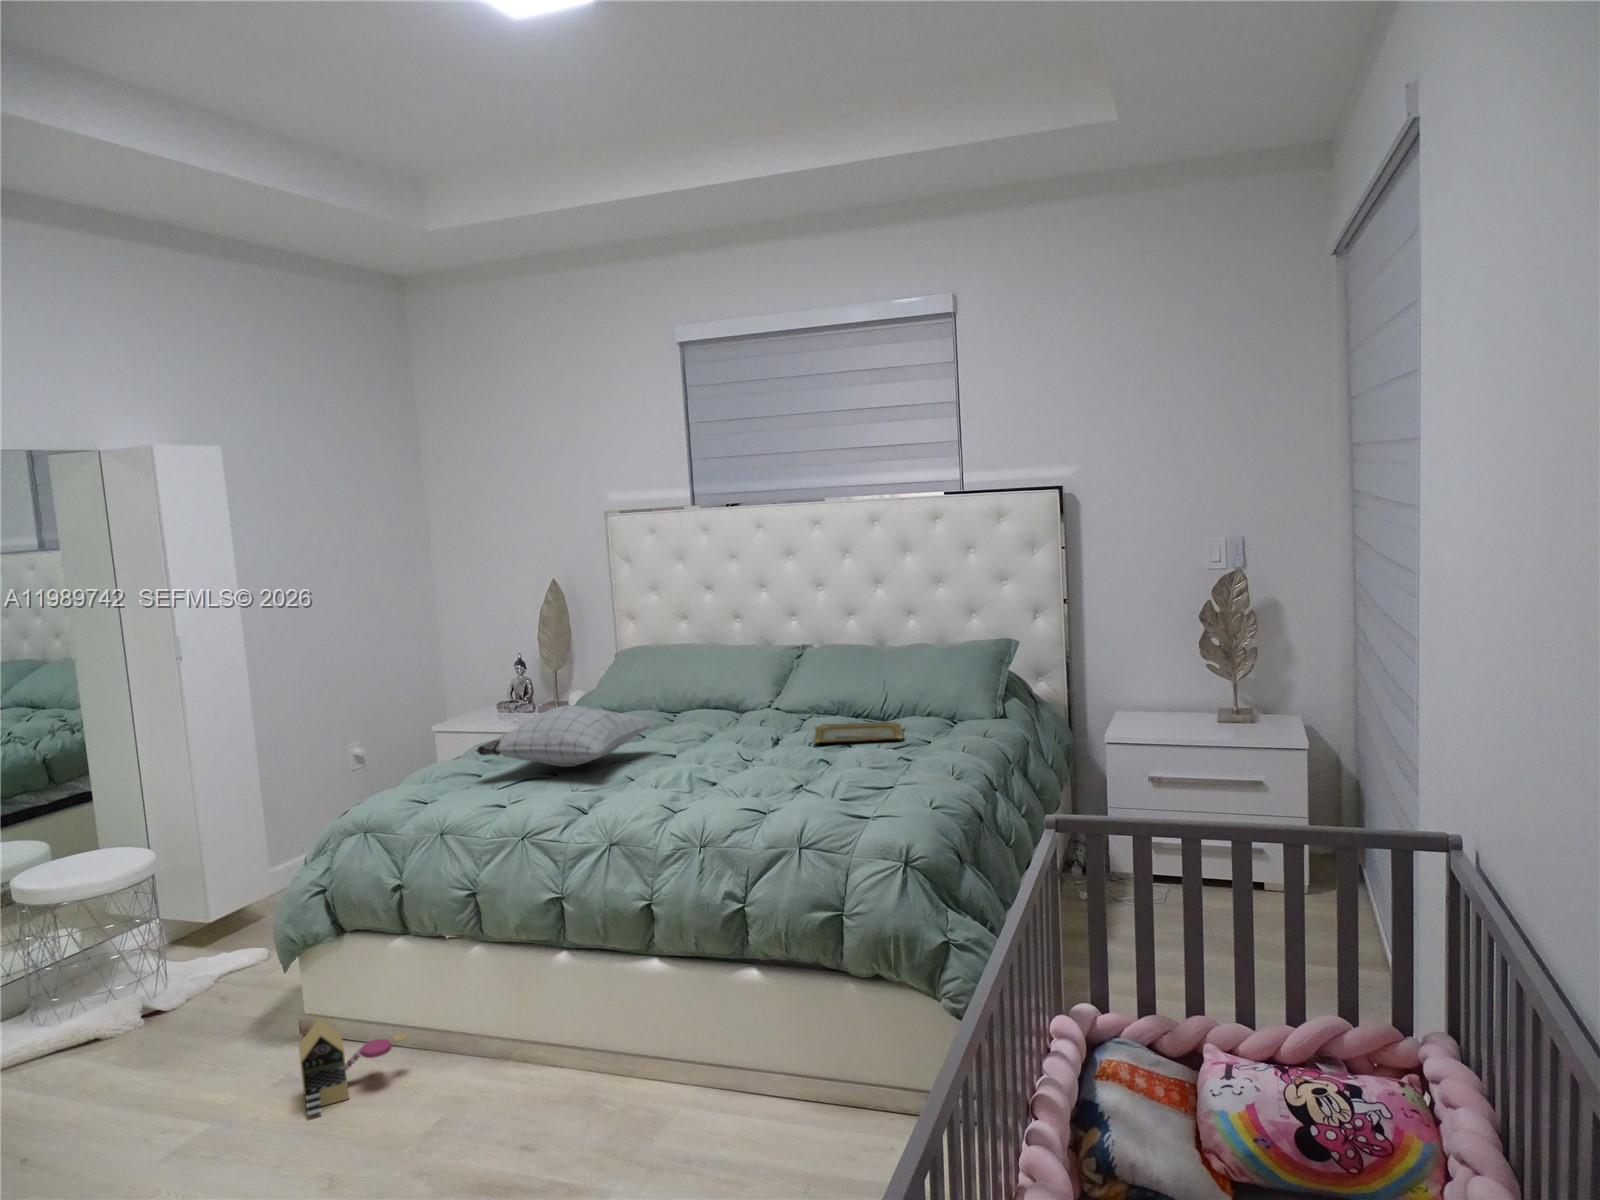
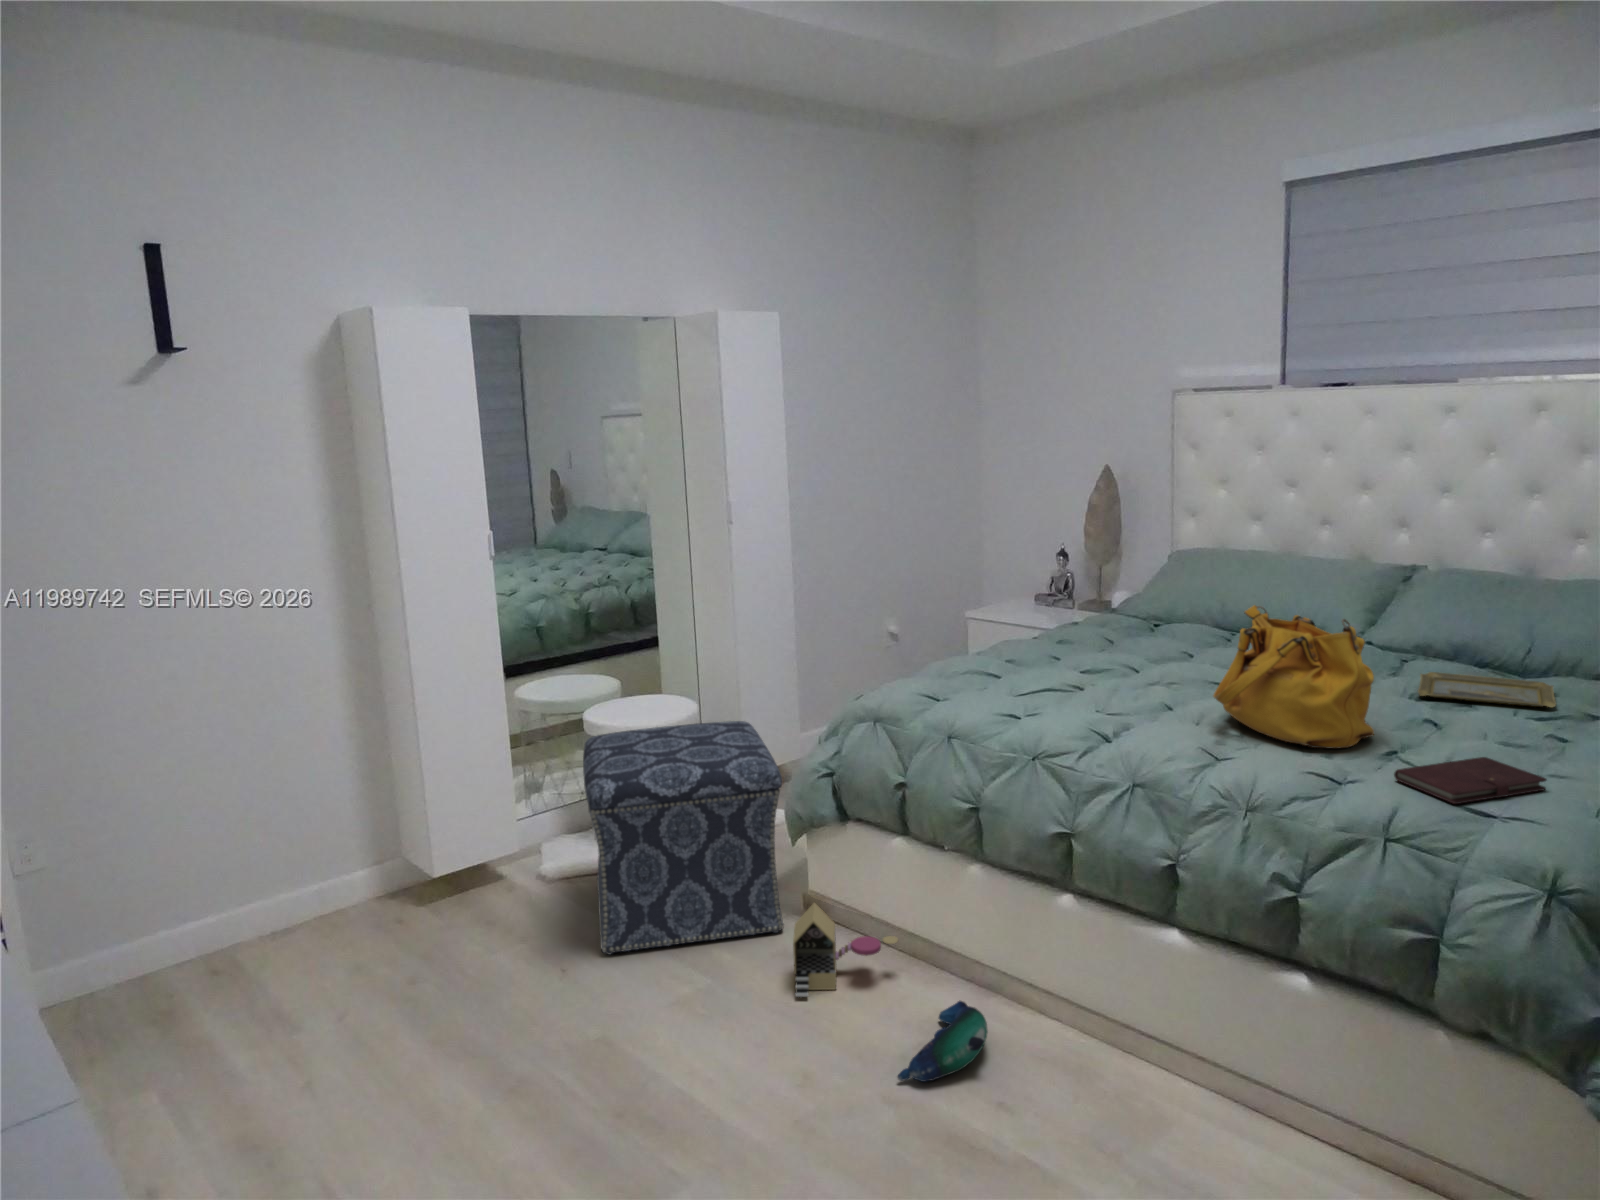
handbag: none [665,685,786,792] -> present [1213,605,1374,749]
pillow: present [476,705,652,767] -> none [996,612,1205,683]
notebook: none [801,778,899,814] -> present [1394,757,1546,804]
ottoman: none [22,859,283,1133] -> present [583,721,784,954]
plush toy: none [425,1074,505,1157] -> present [898,1001,988,1082]

